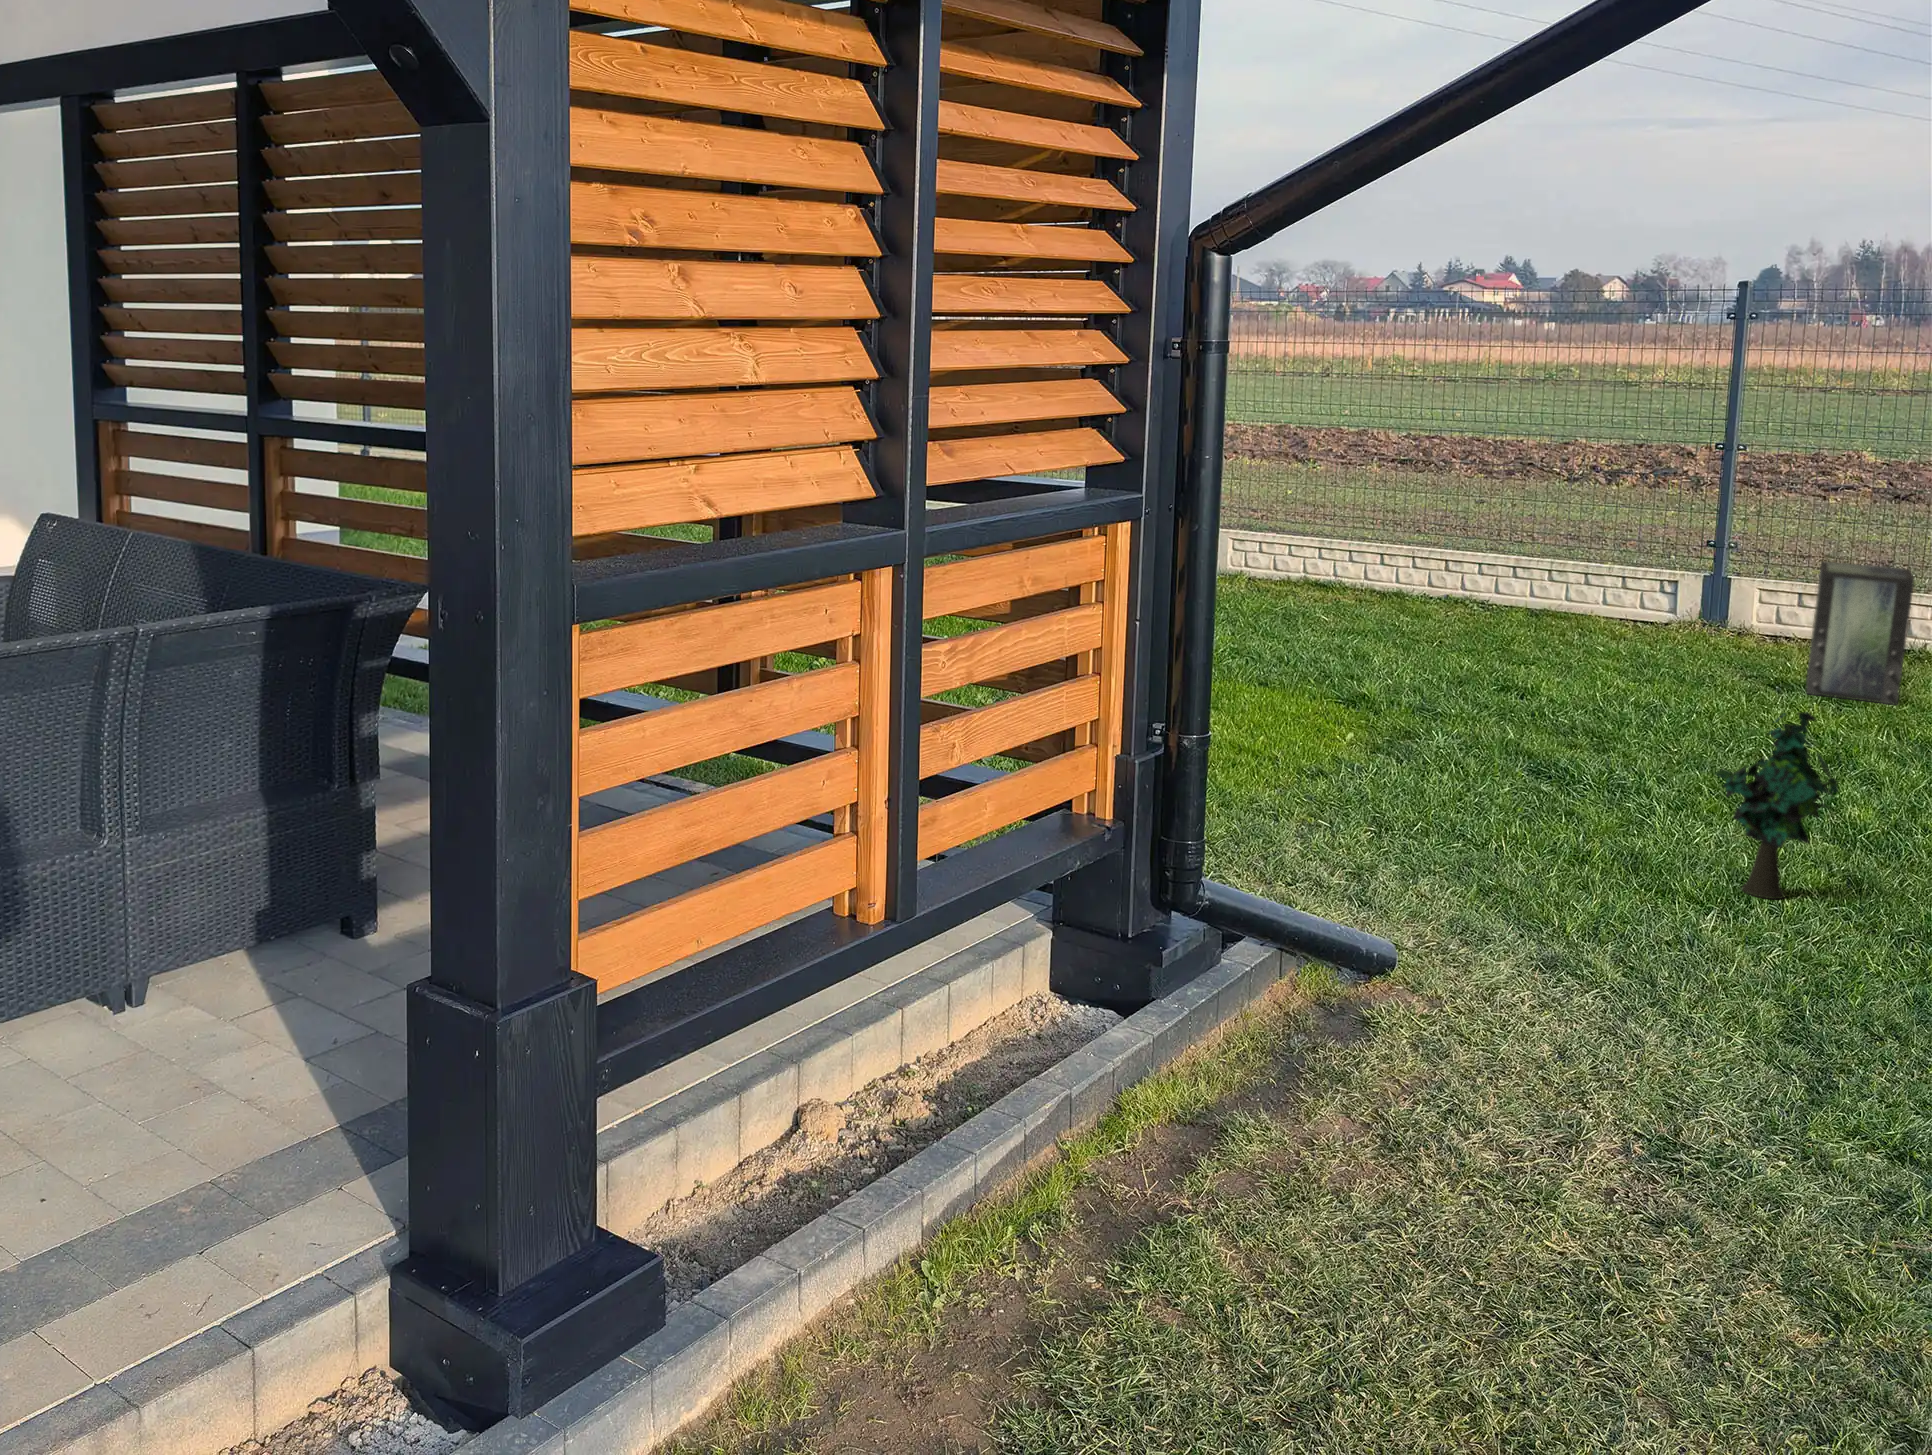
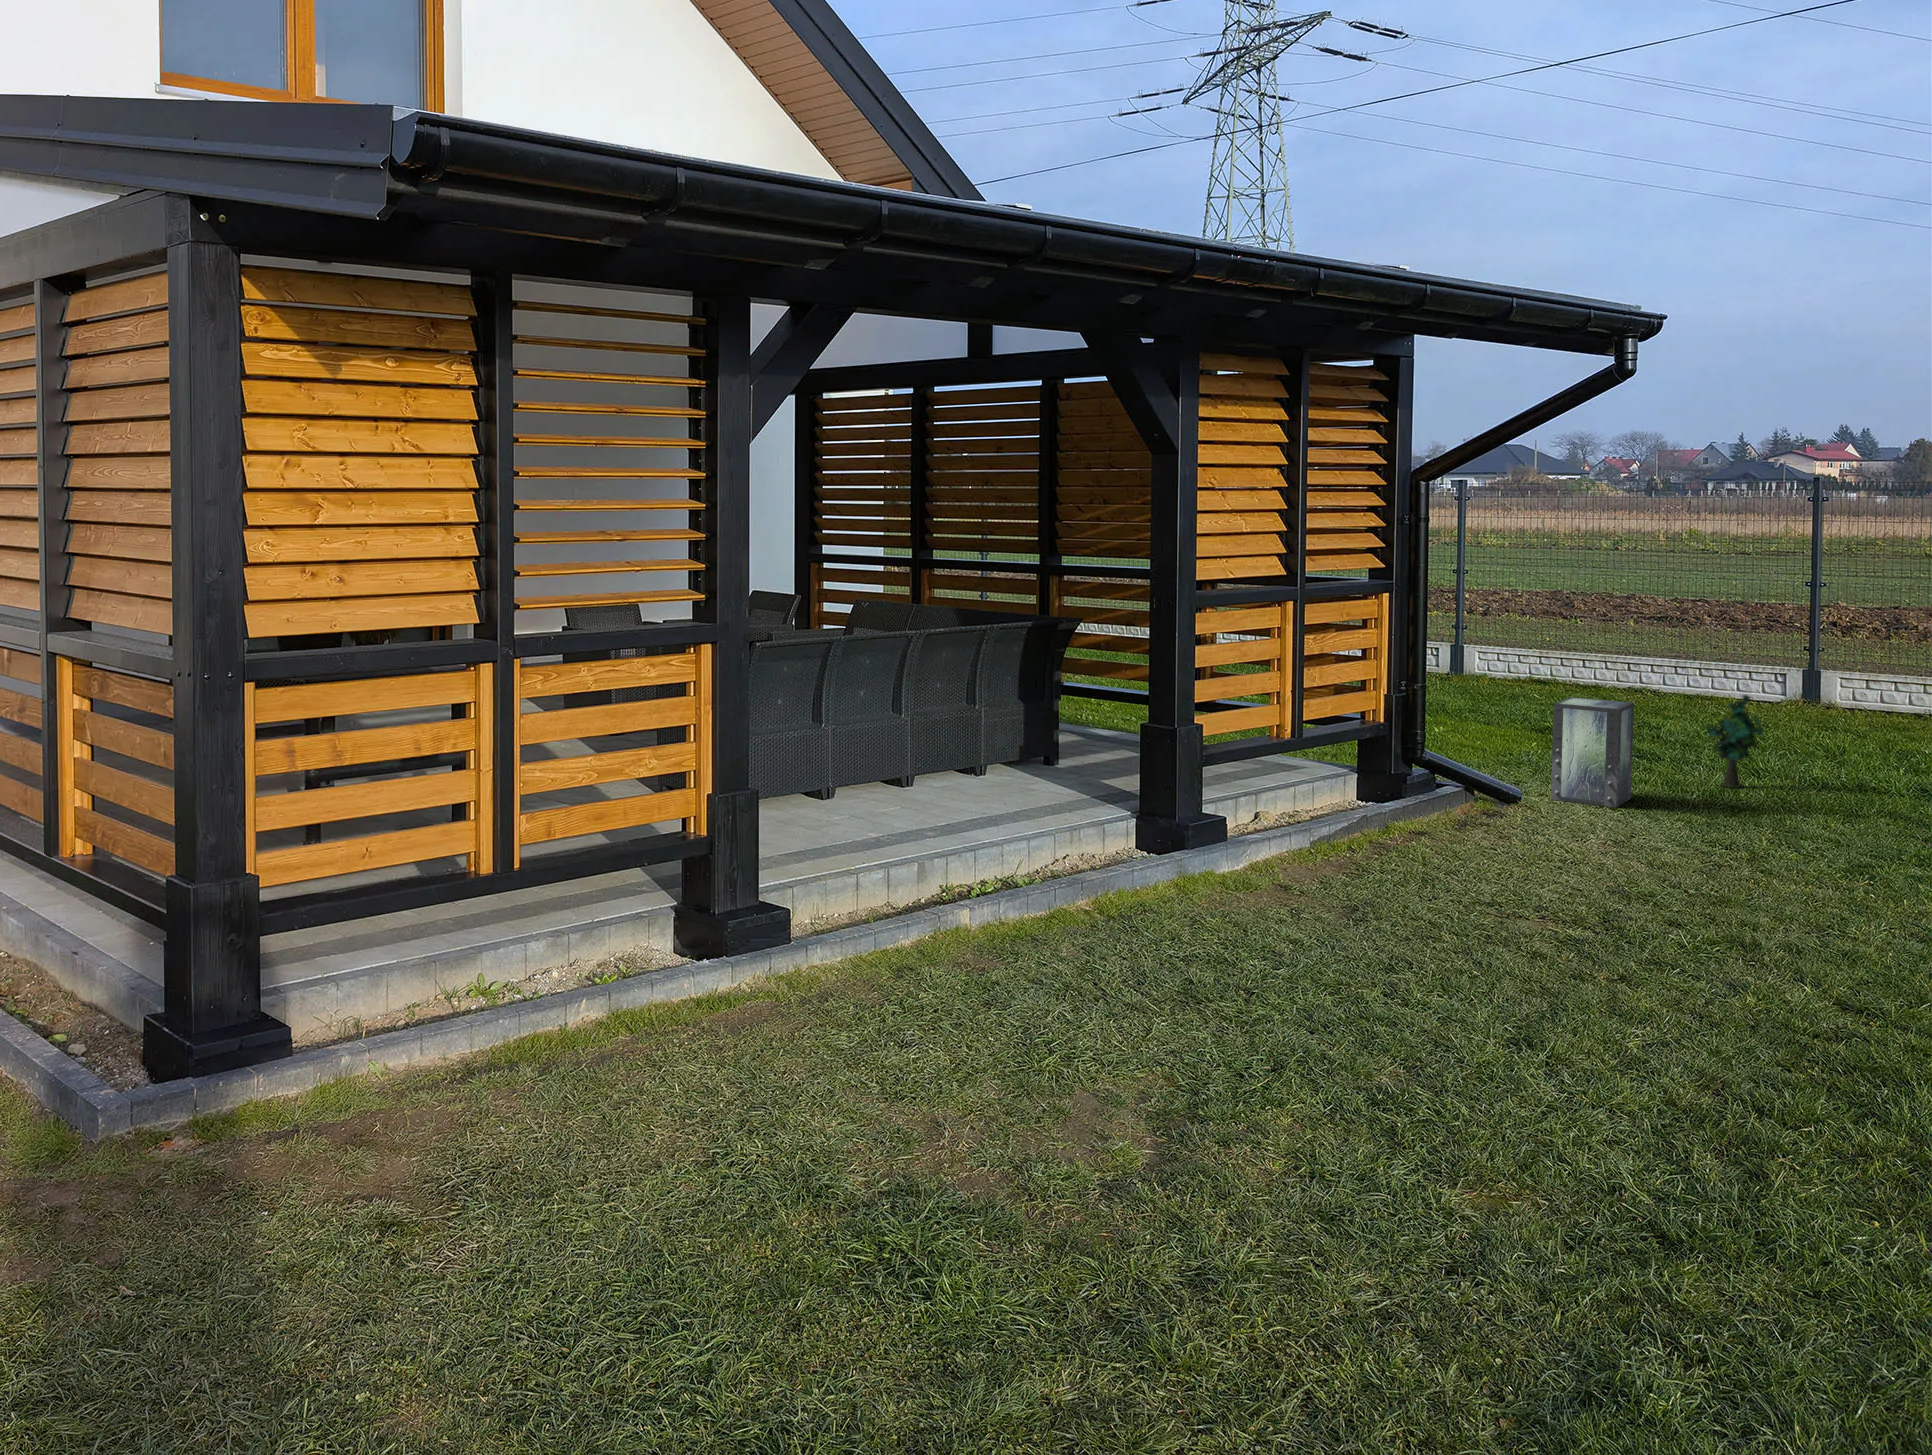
storage box: present [1806,561,1914,705] -> present [1551,697,1634,808]

